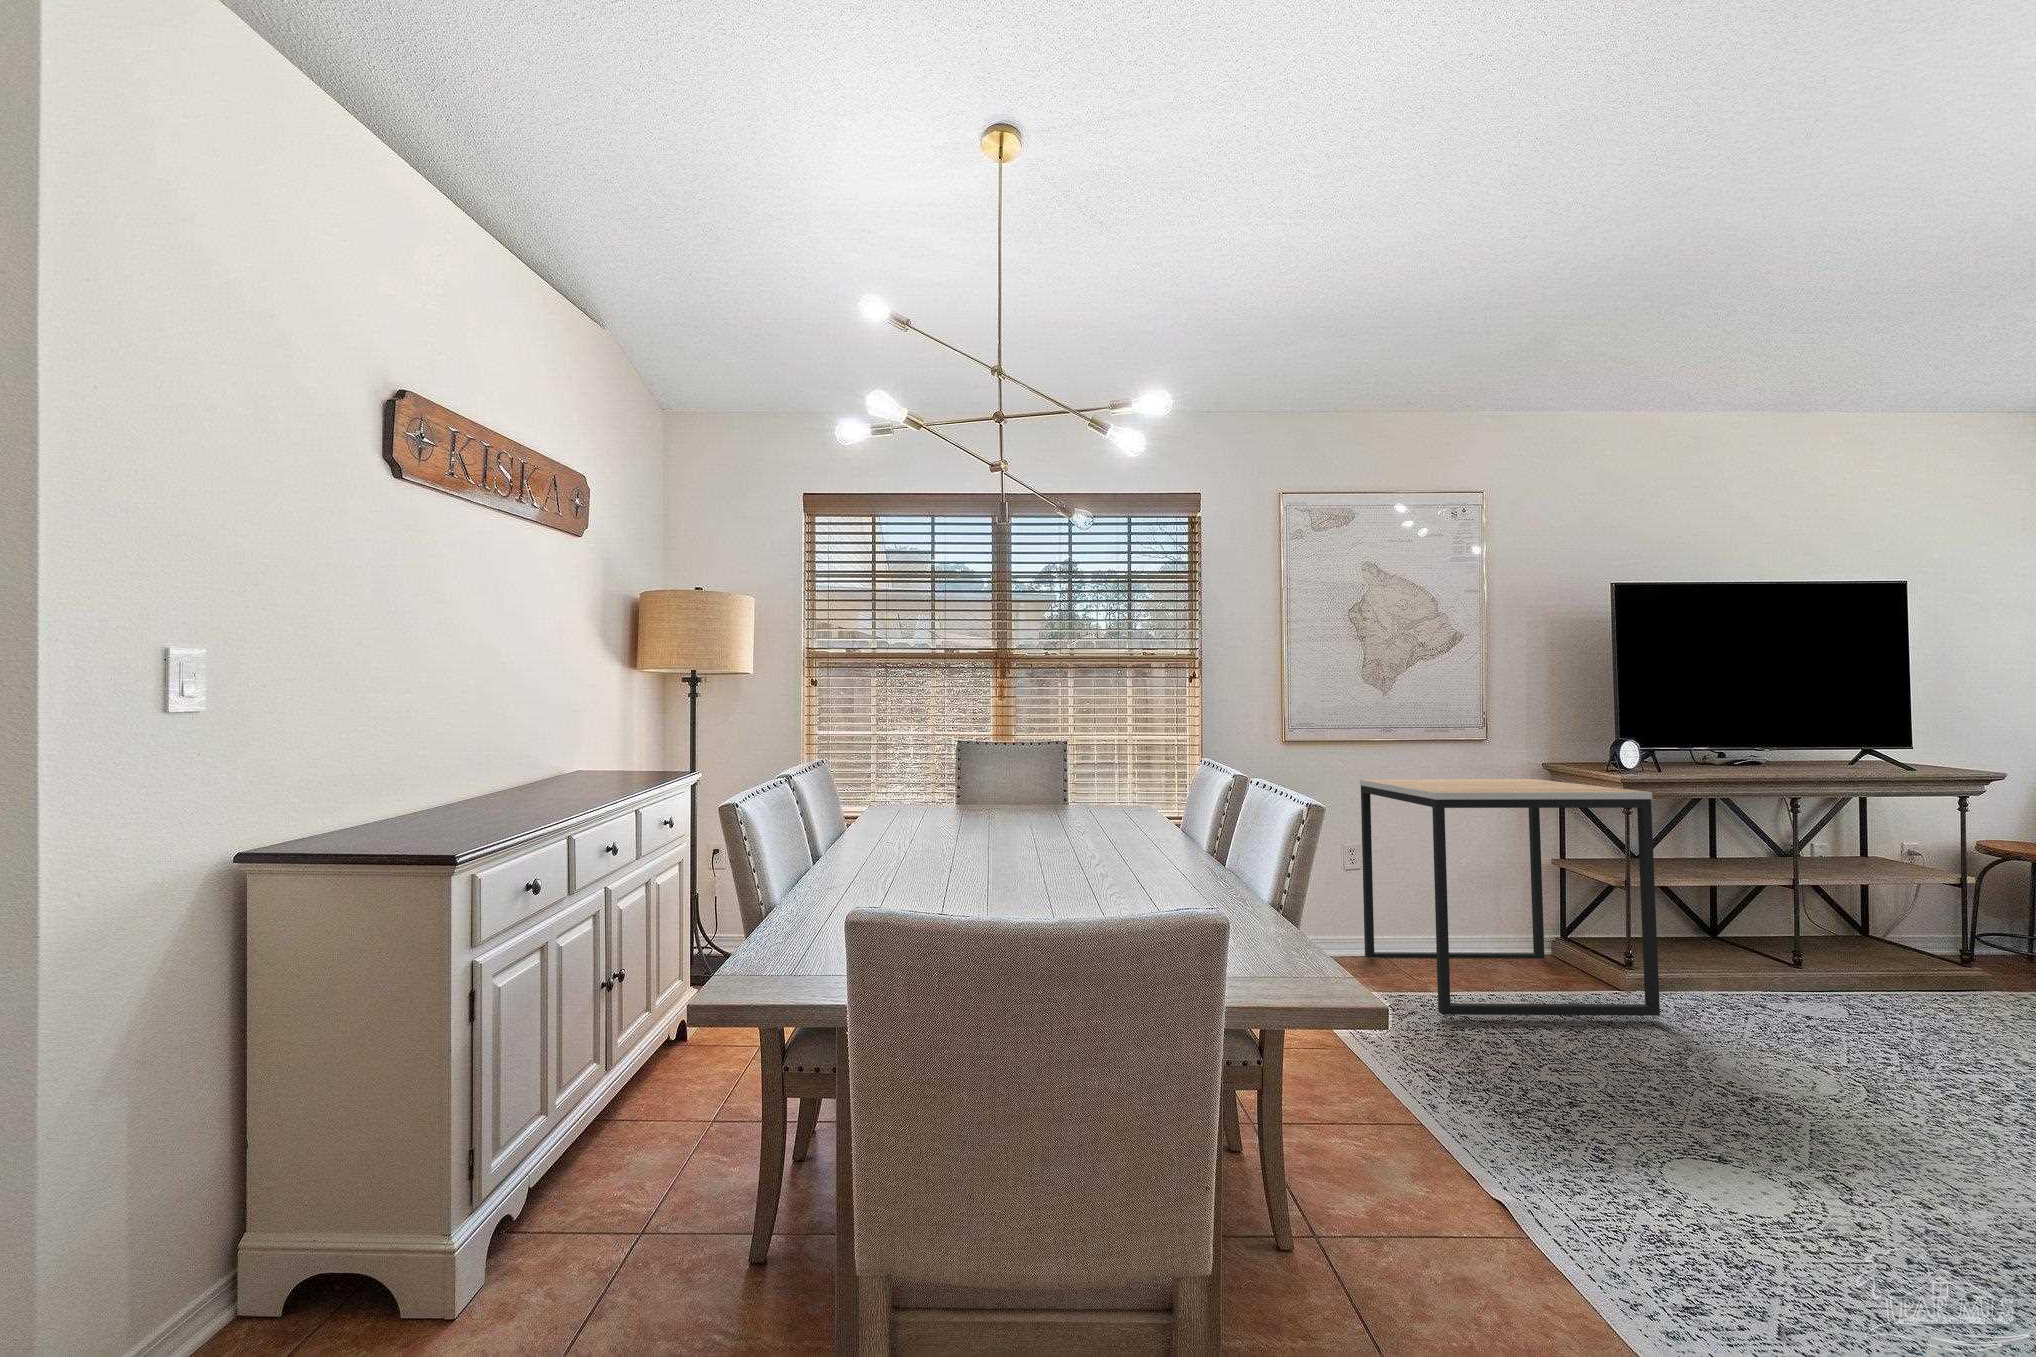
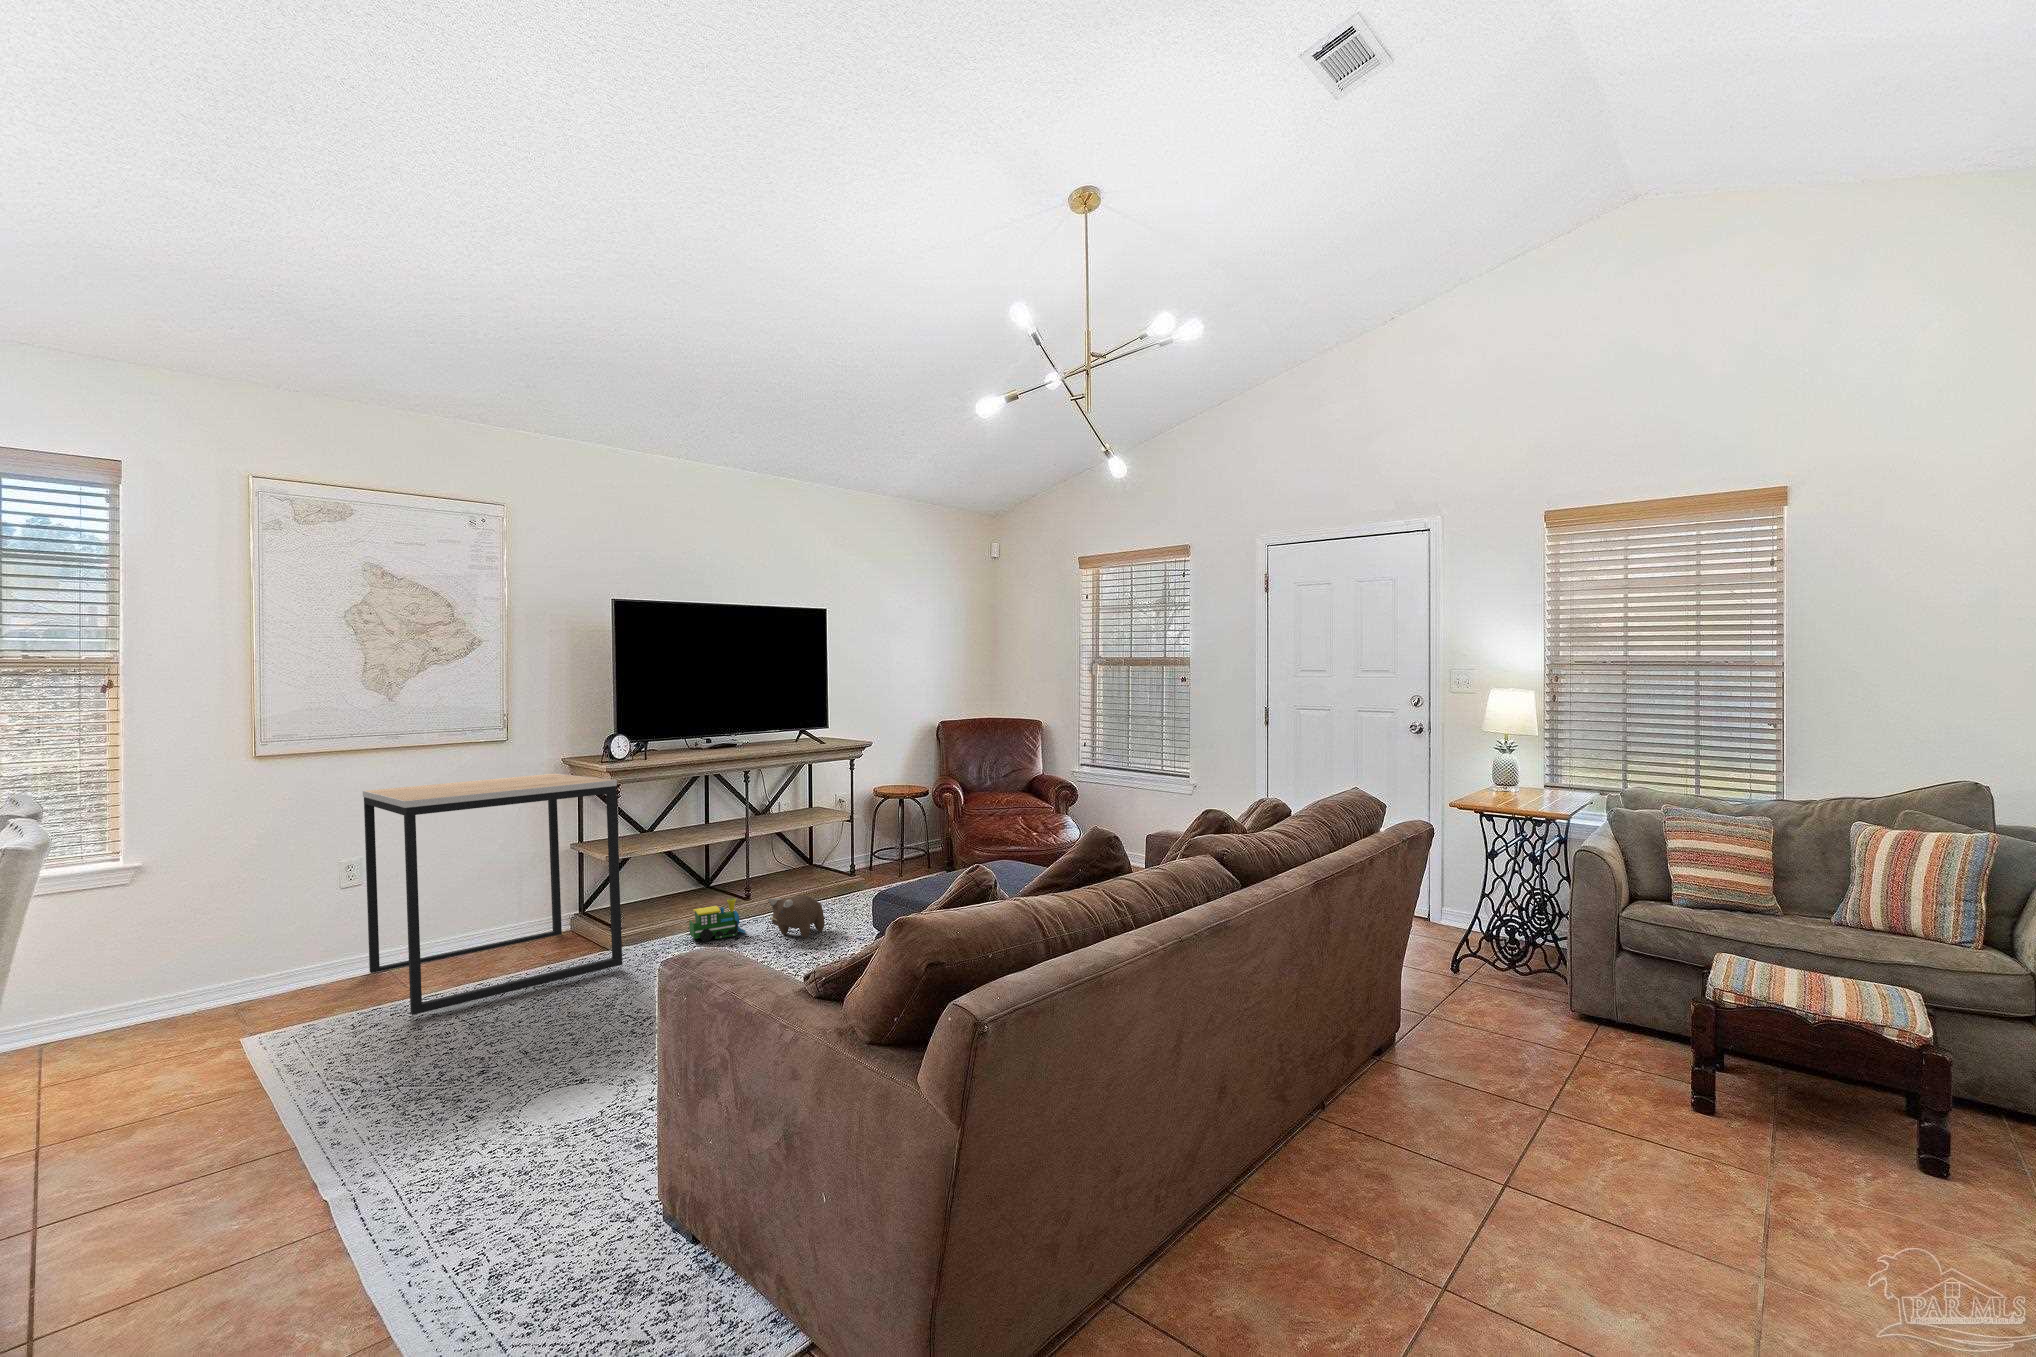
toy train: none [1728,962,1820,1014] -> present [689,899,745,941]
plush toy: none [1867,975,1968,1044] -> present [768,895,825,938]

